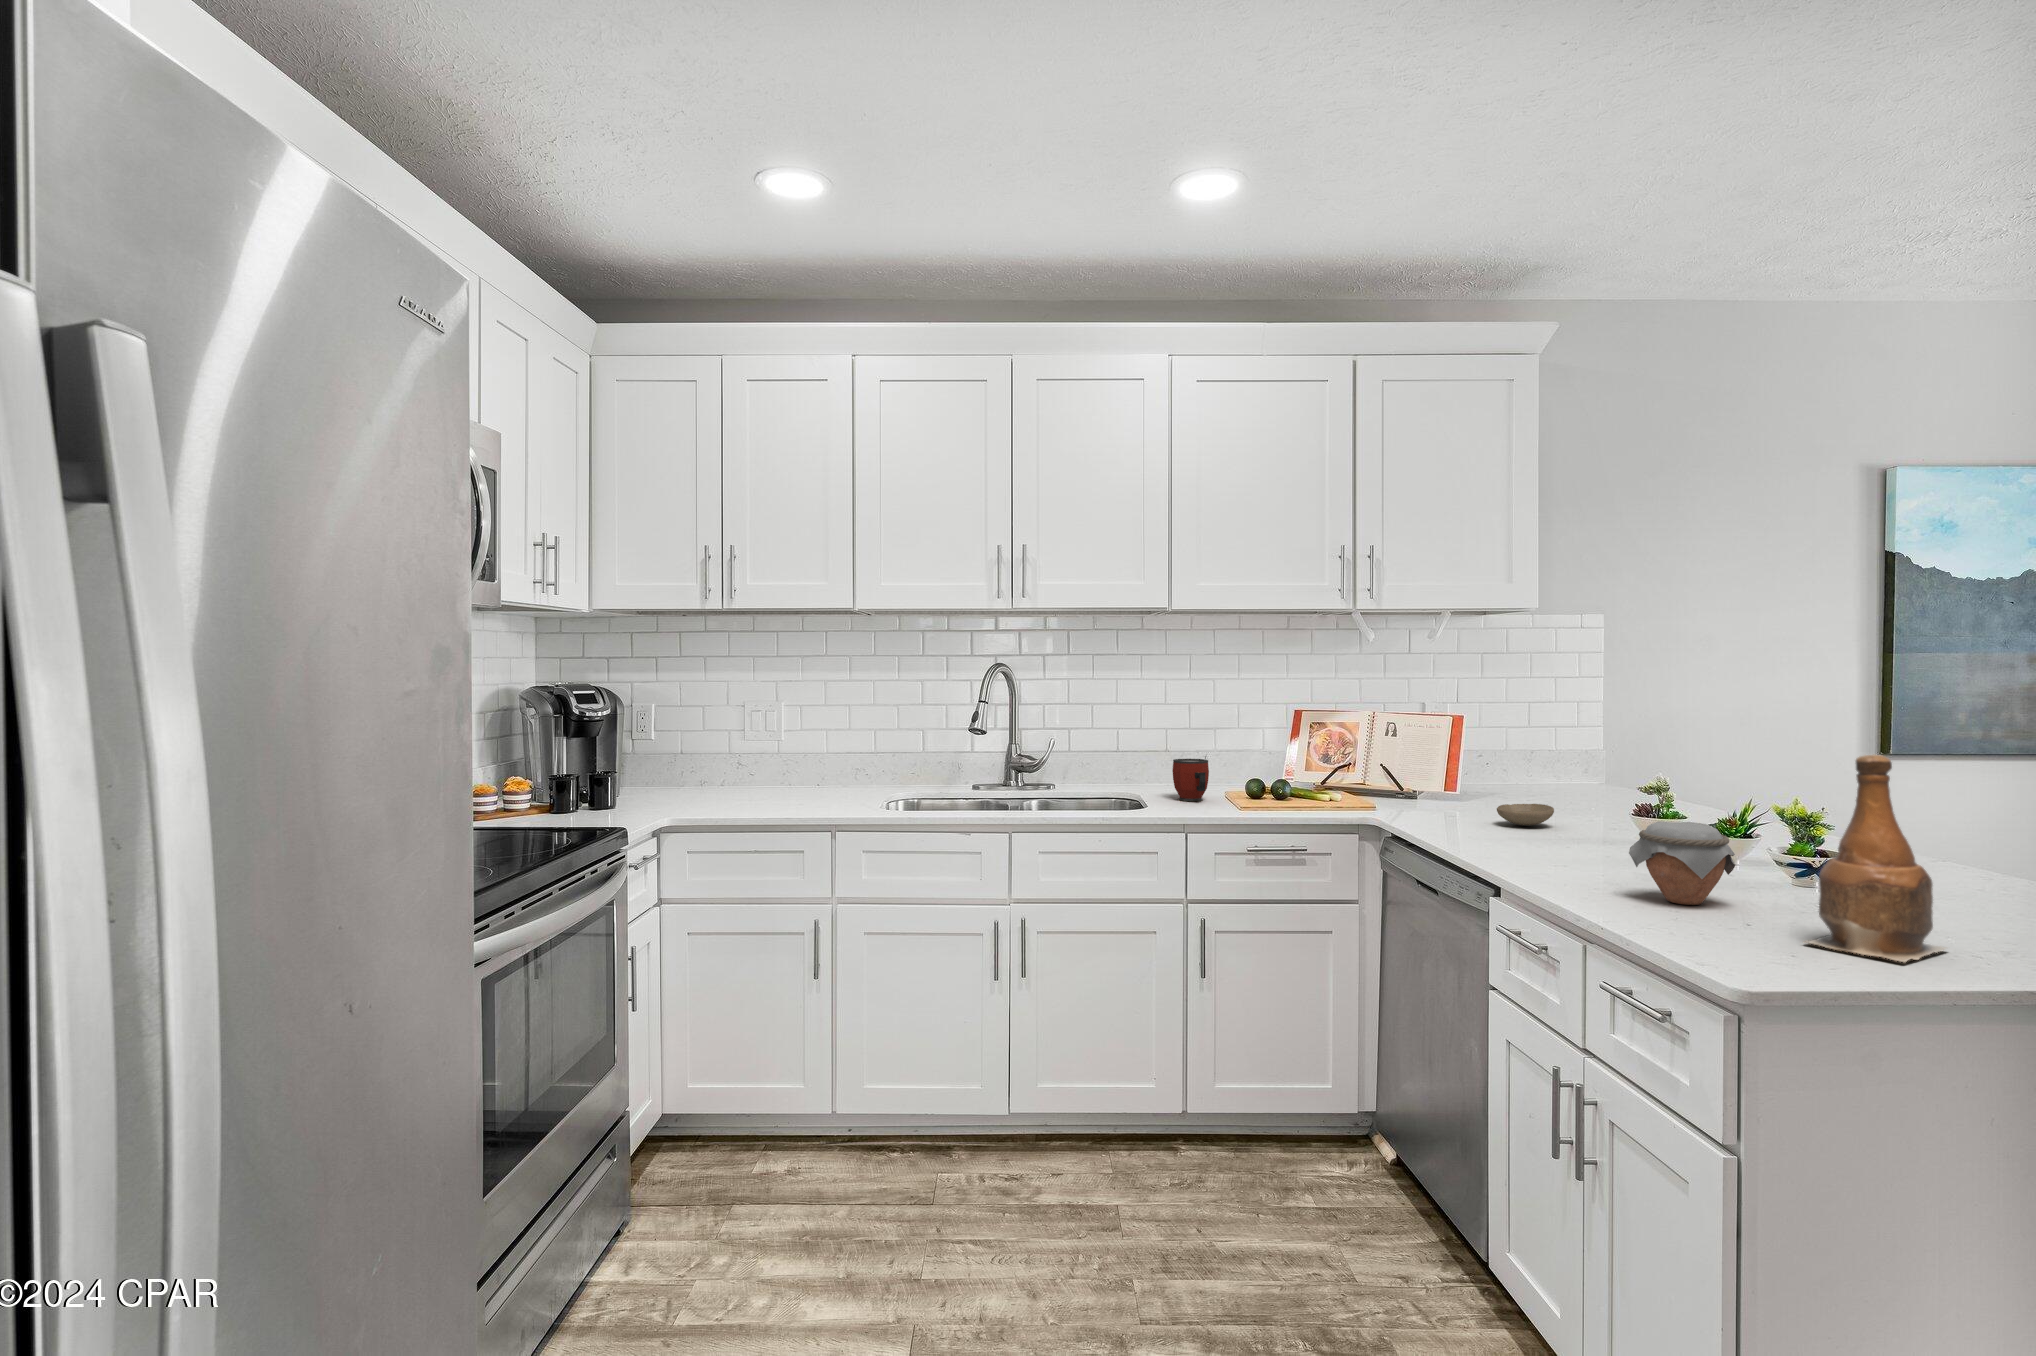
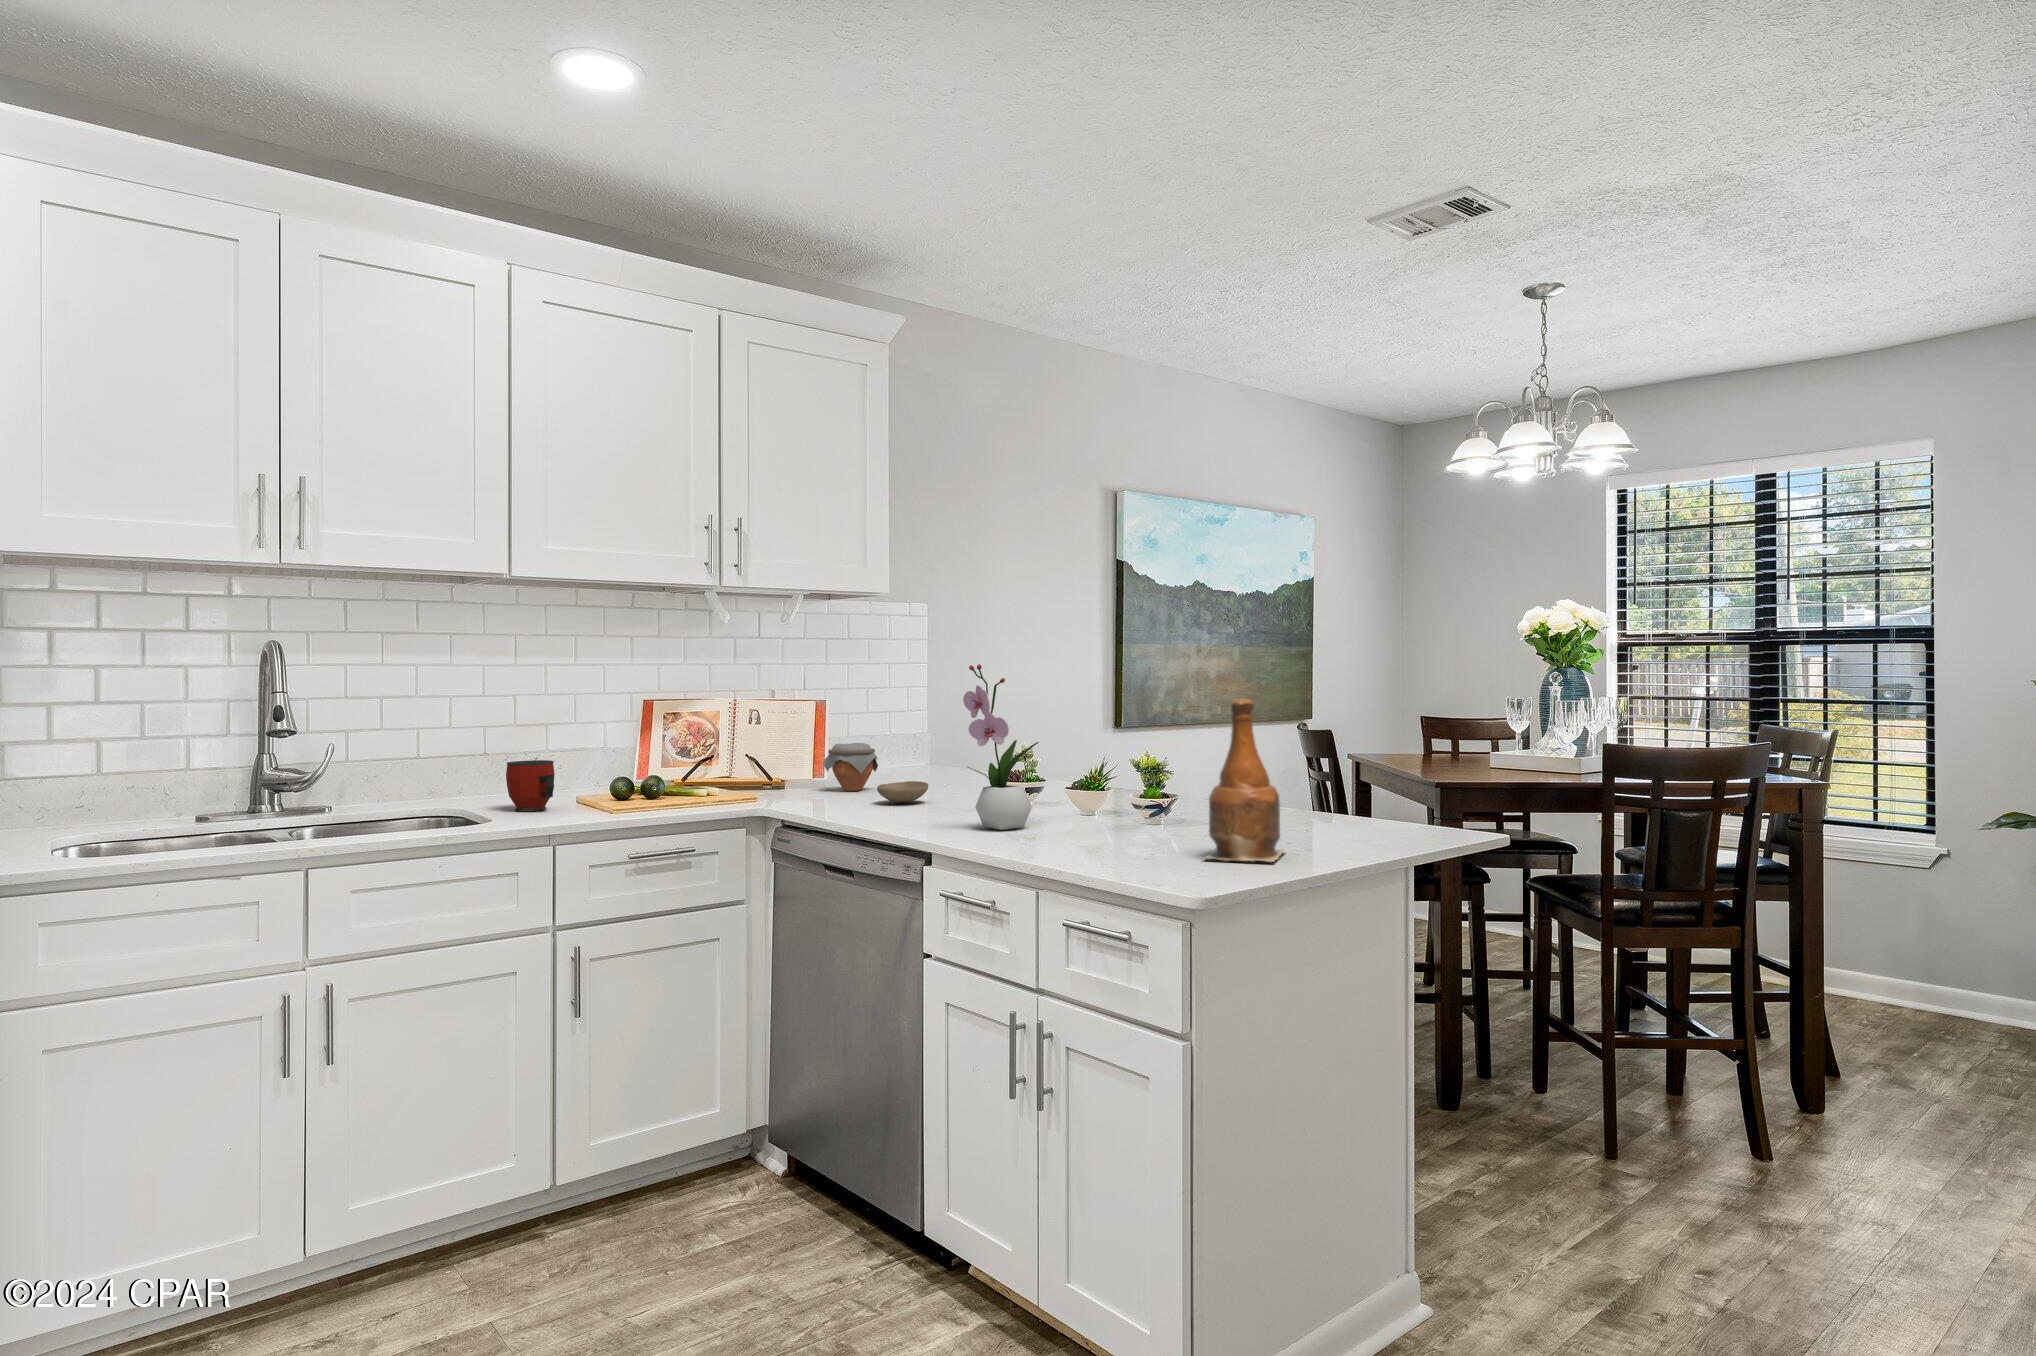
flower arrangement: none [1553,694,1644,871] -> present [963,664,1038,830]
jar: present [1629,822,1735,905] -> present [823,743,878,791]

